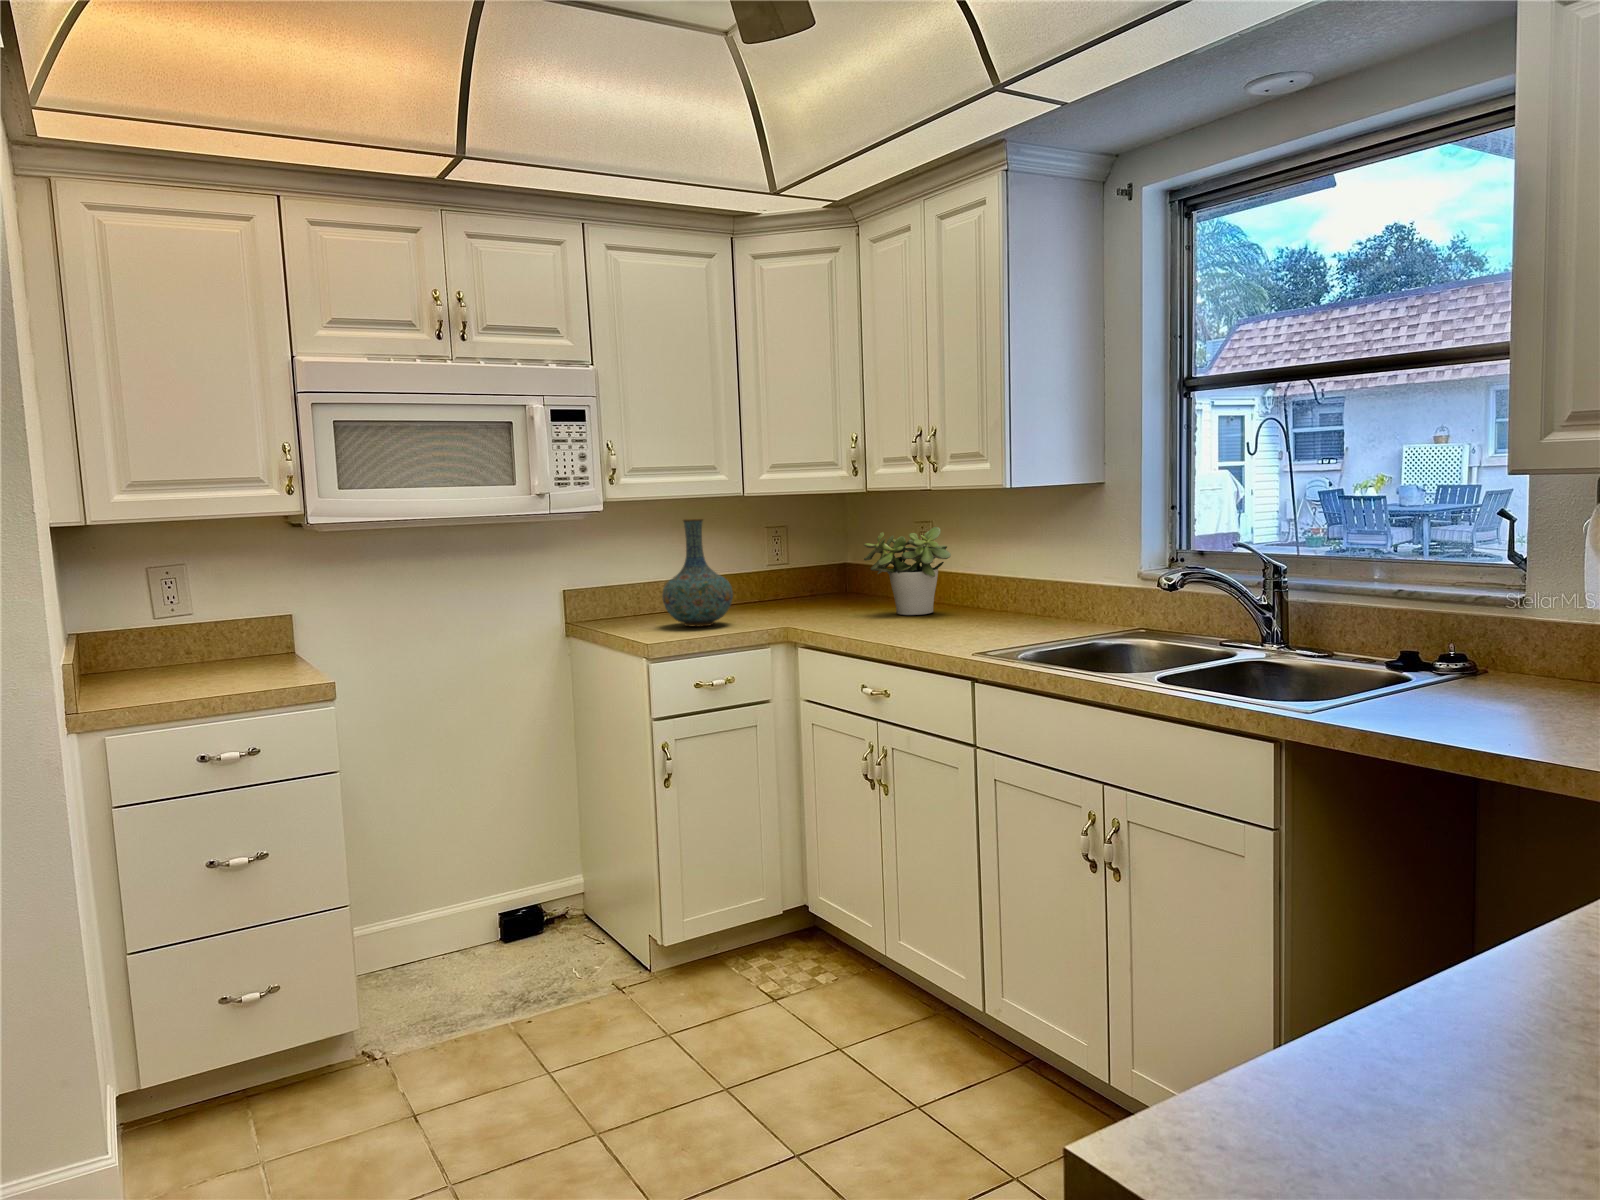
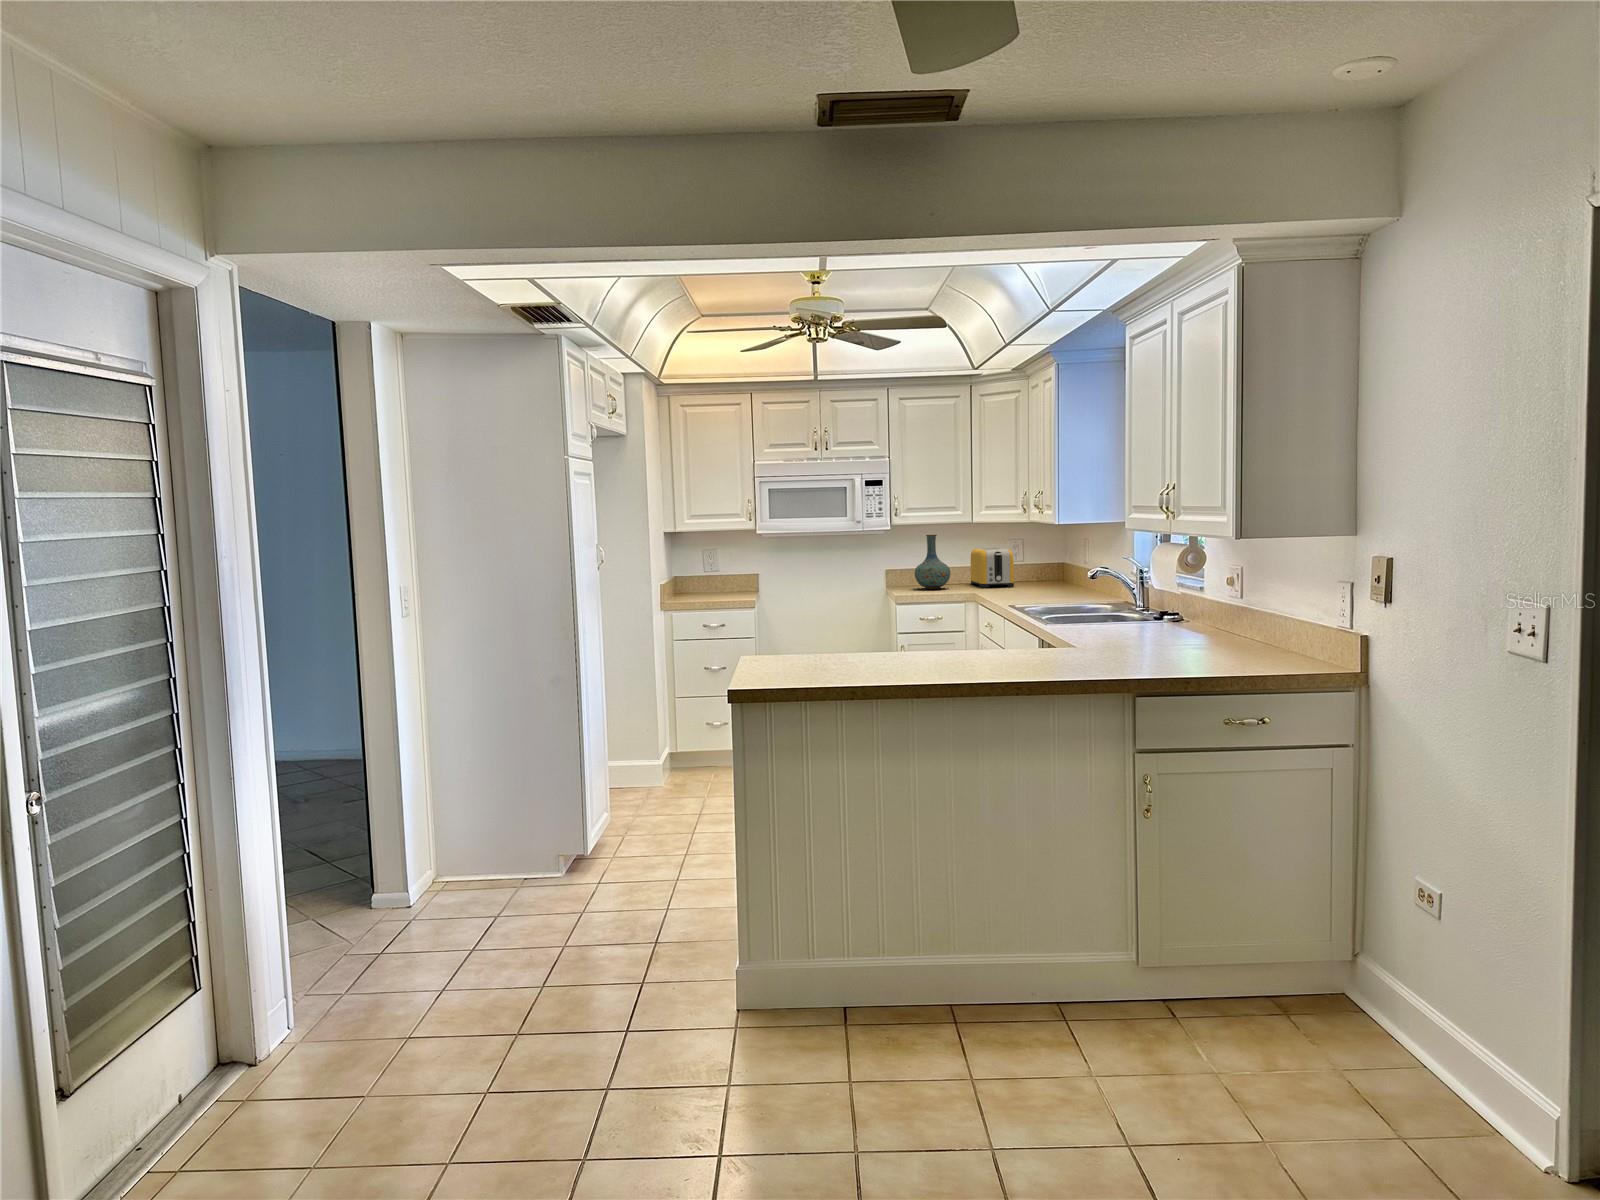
potted plant: present [864,527,951,615] -> none [1020,542,1065,590]
toaster: none [736,542,836,617] -> present [971,548,1014,588]

